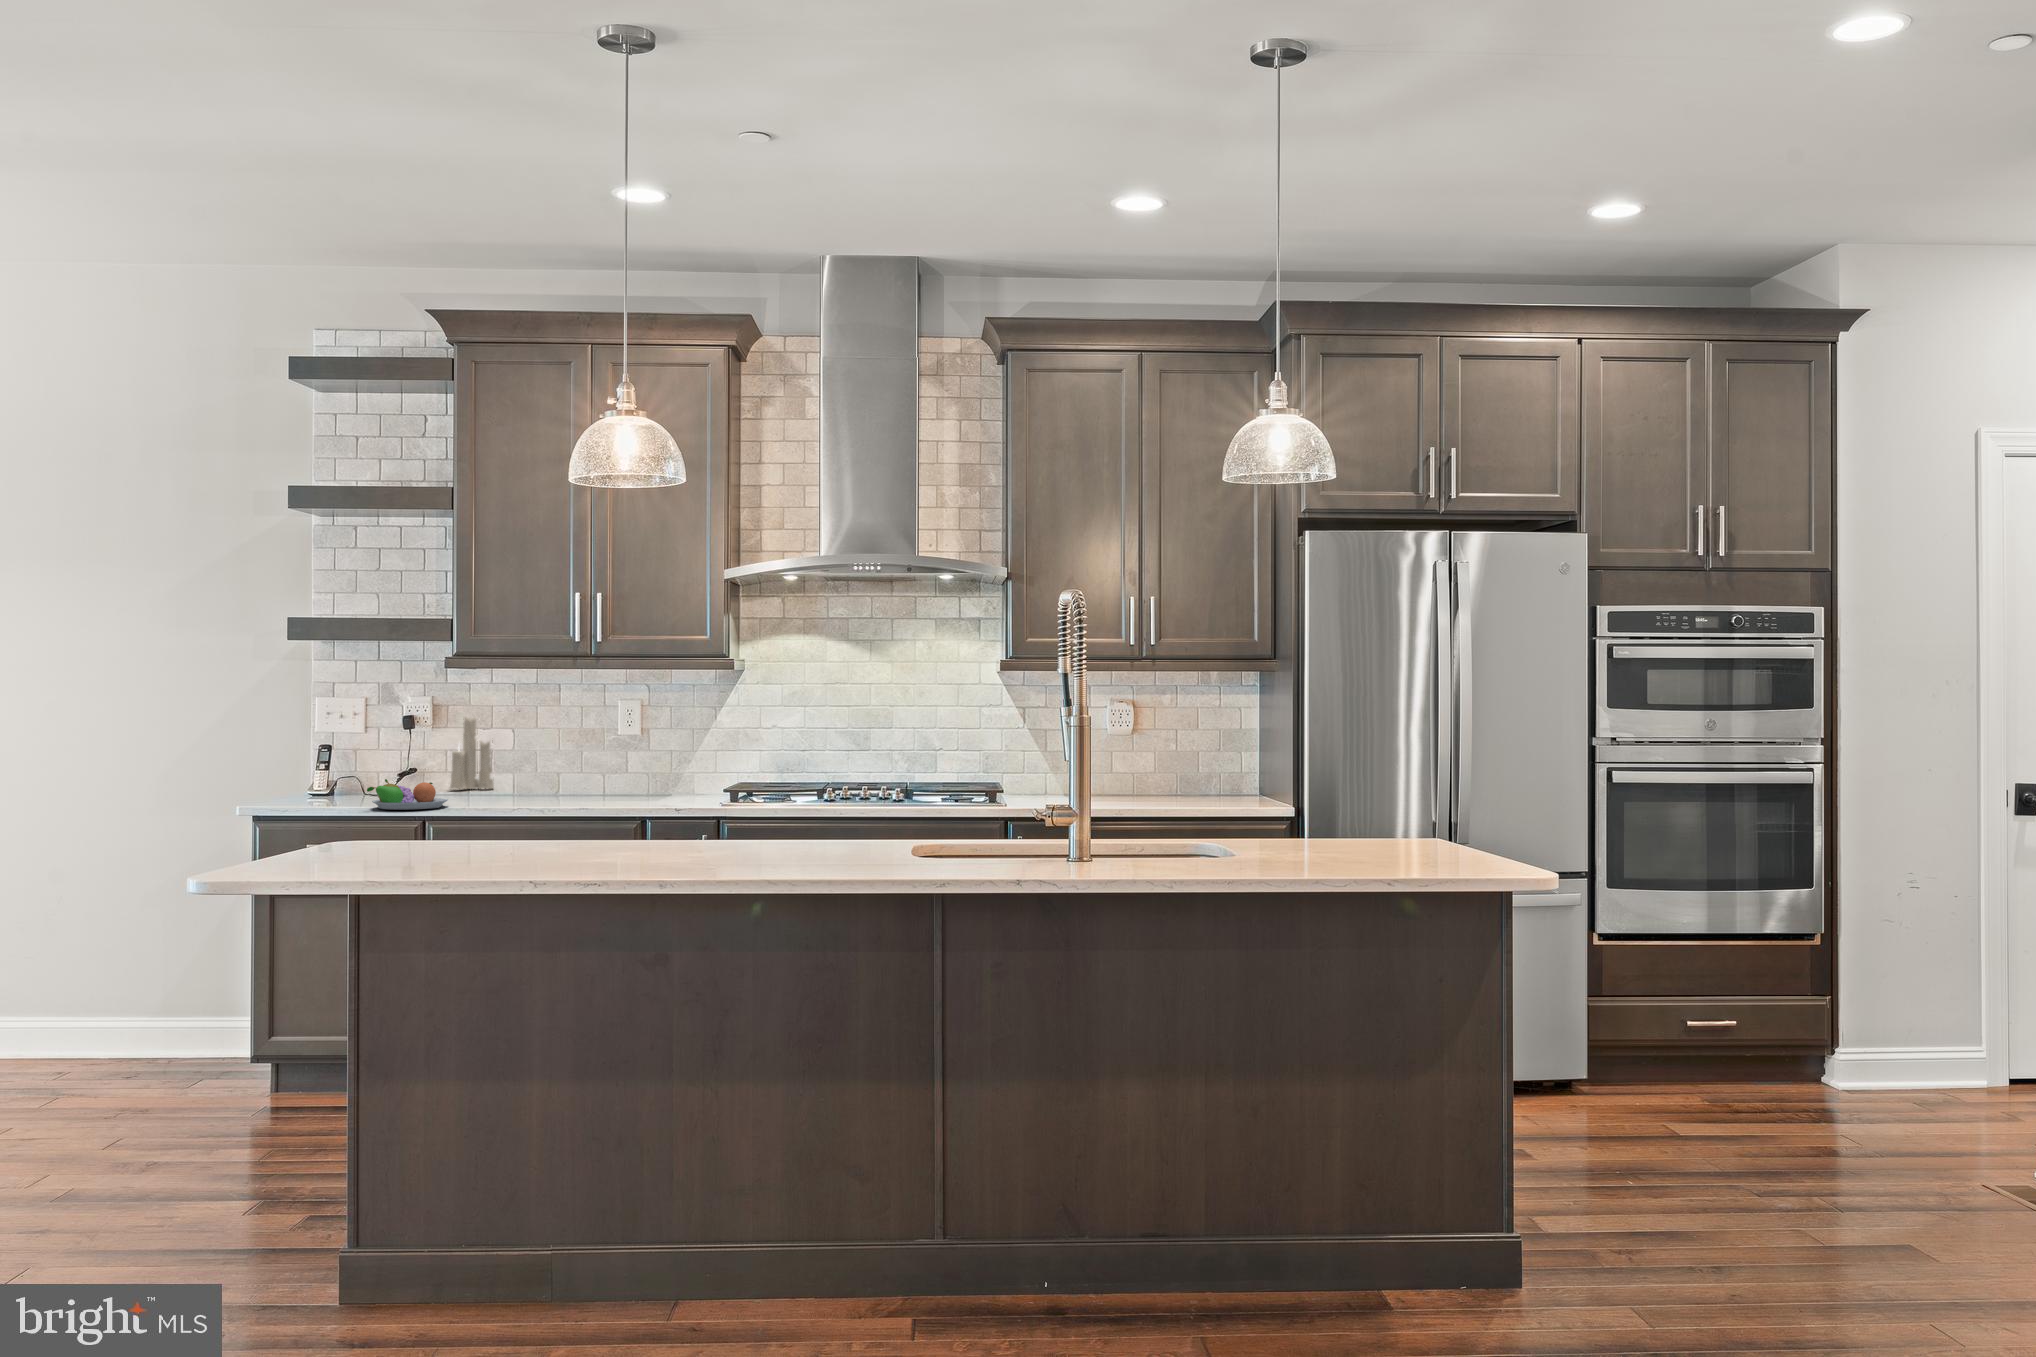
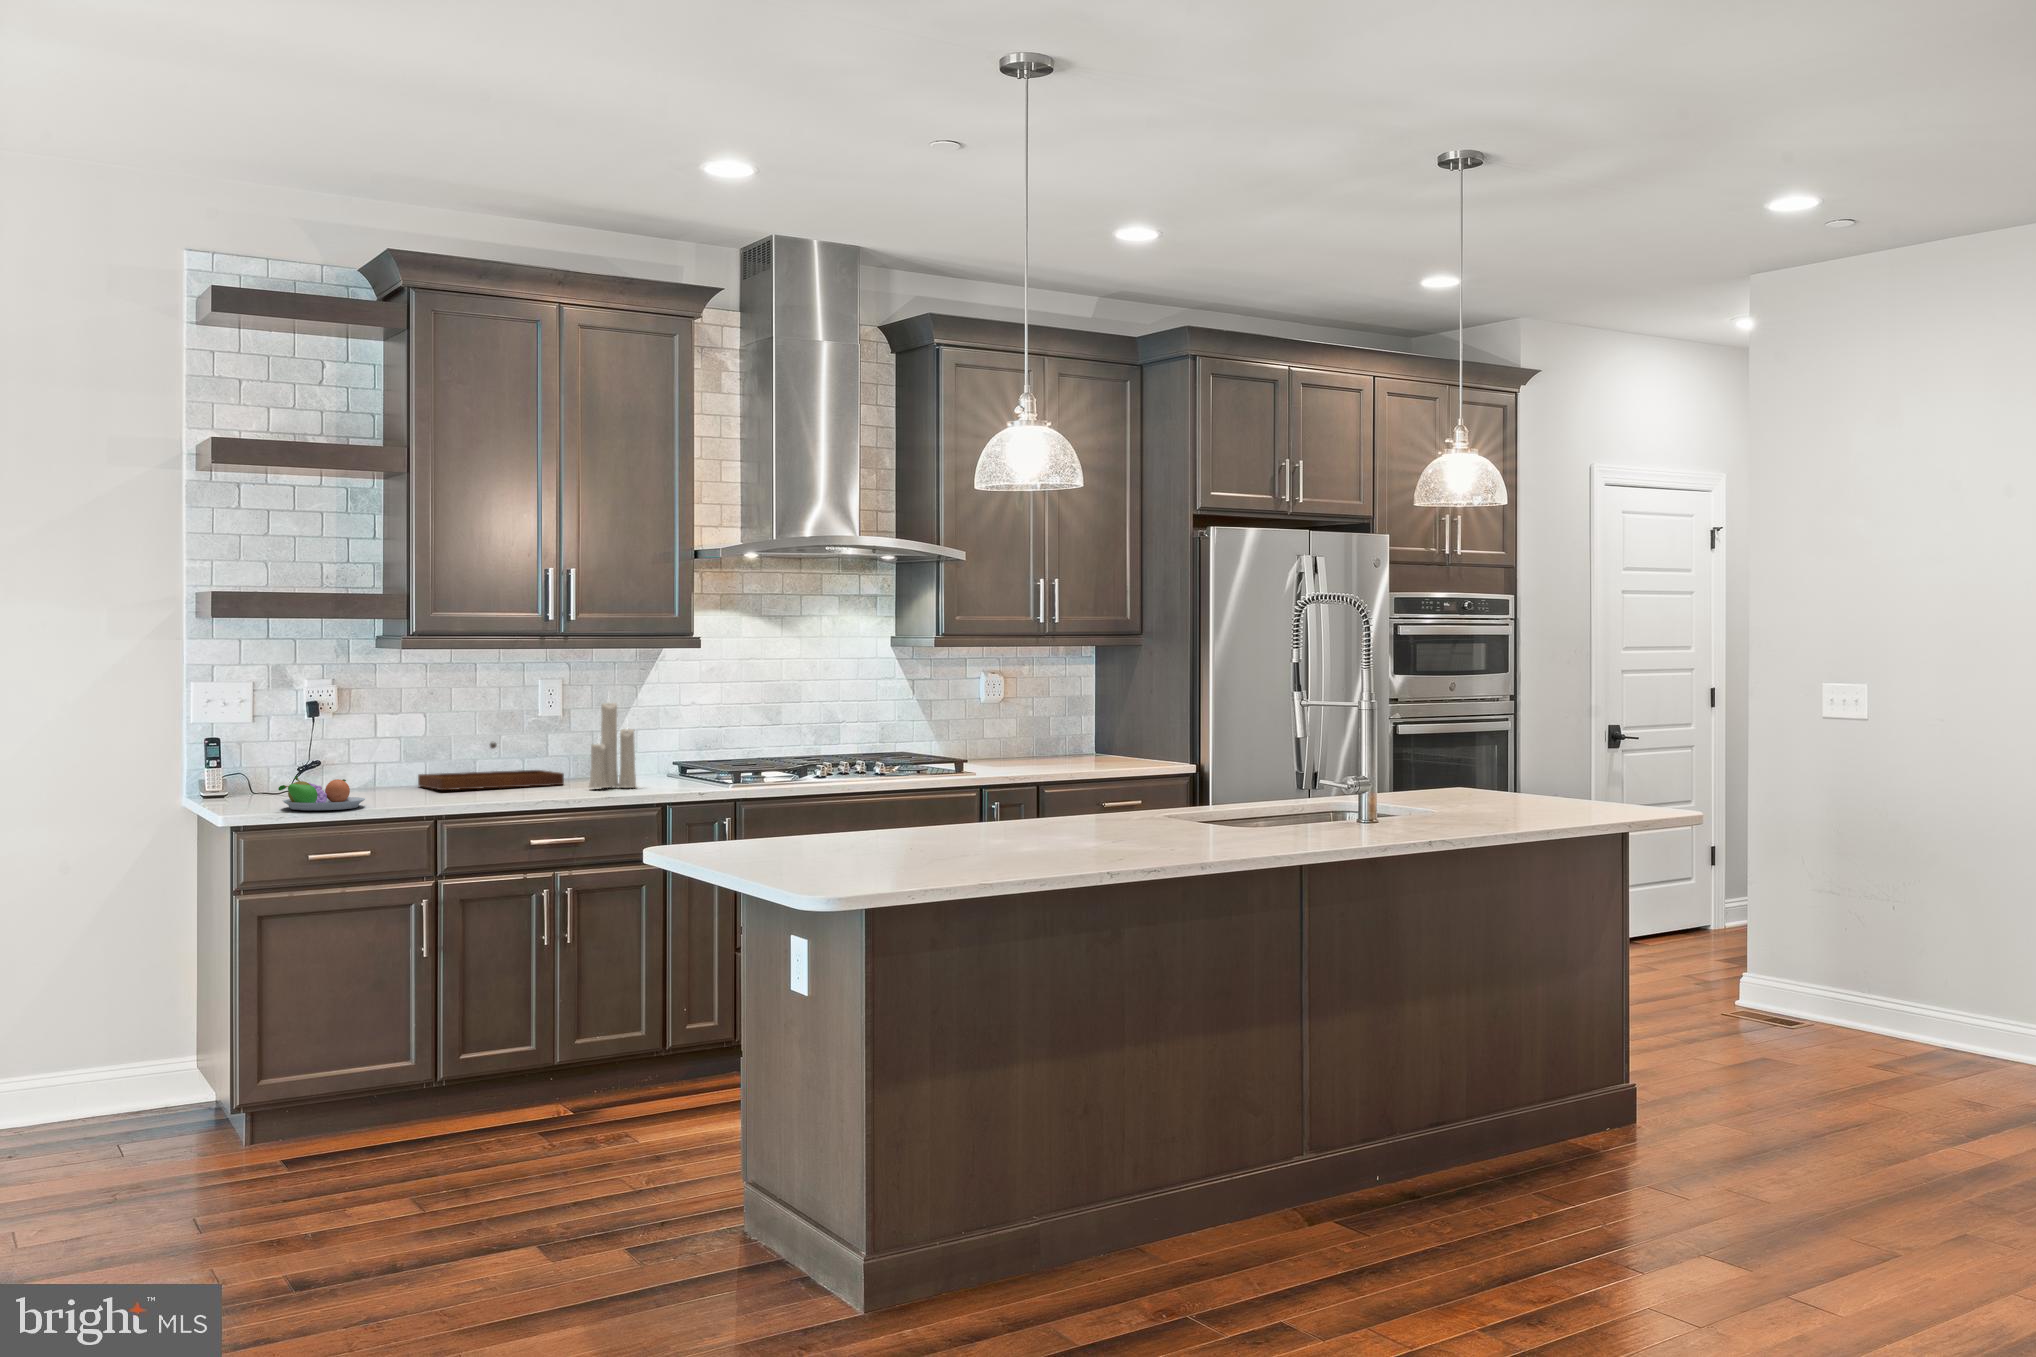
candle: present [450,717,494,790] -> present [589,702,636,788]
tray: none [507,752,635,793] -> present [418,742,564,790]

